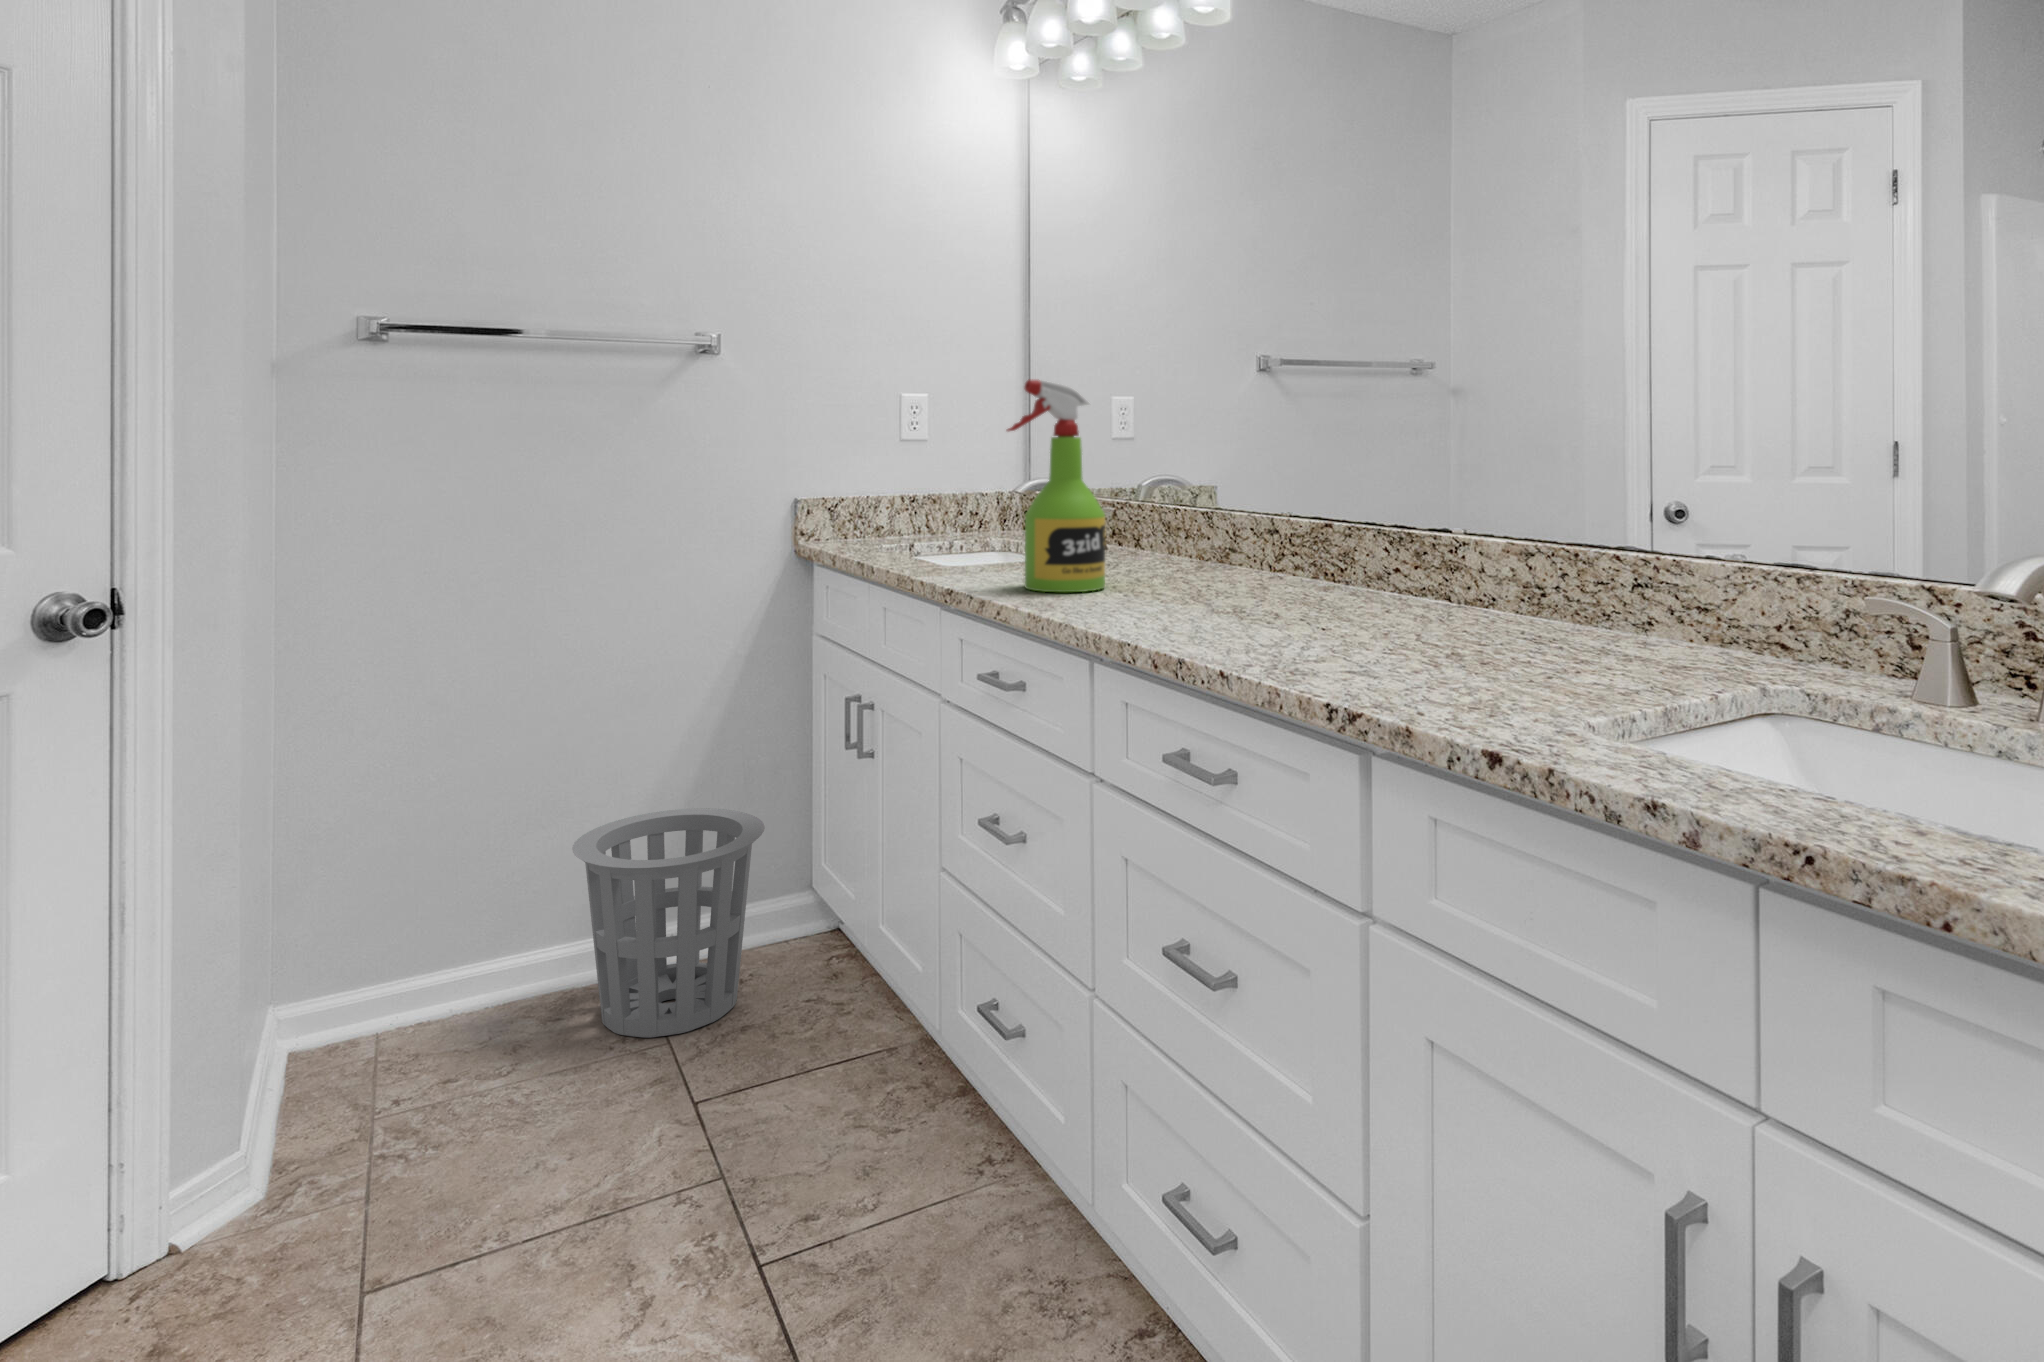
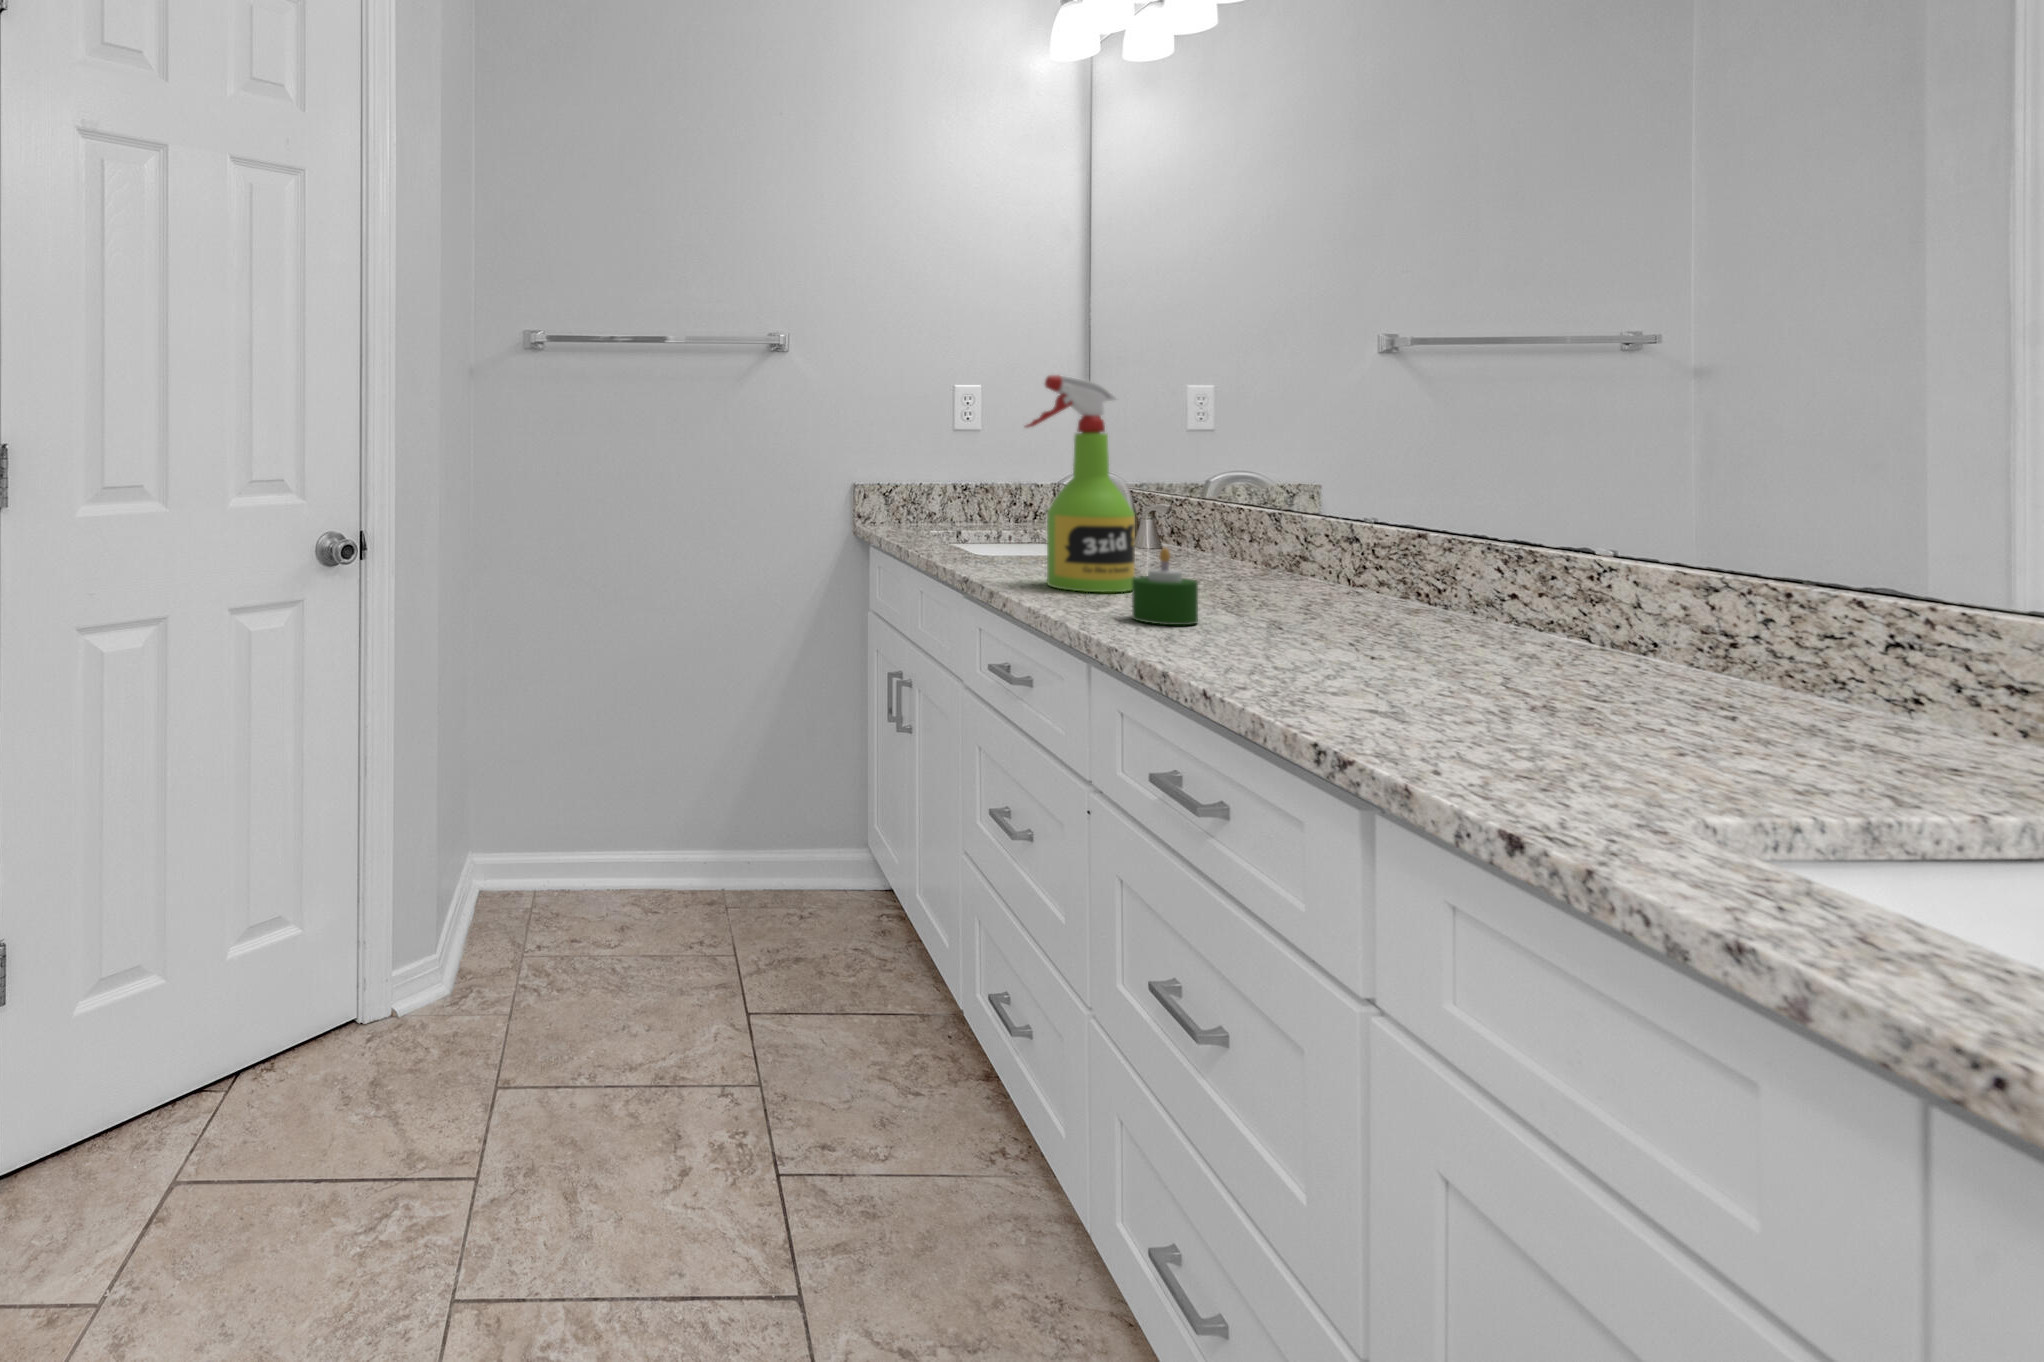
candle: none [1121,544,1177,617] -> present [1132,548,1198,625]
waste basket: present [572,808,765,1038] -> none [667,753,822,948]

